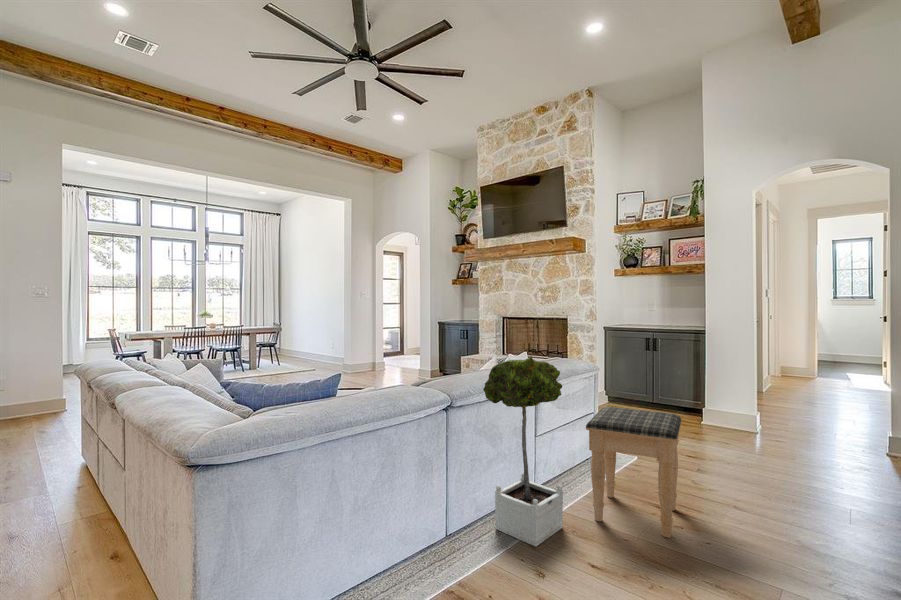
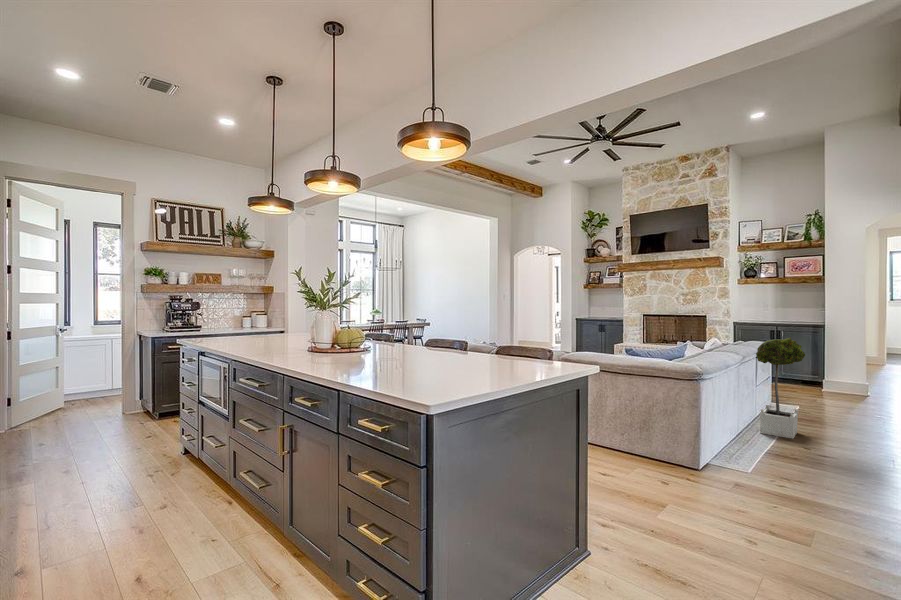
footstool: present [586,407,682,538] -> none [799,369,867,436]

